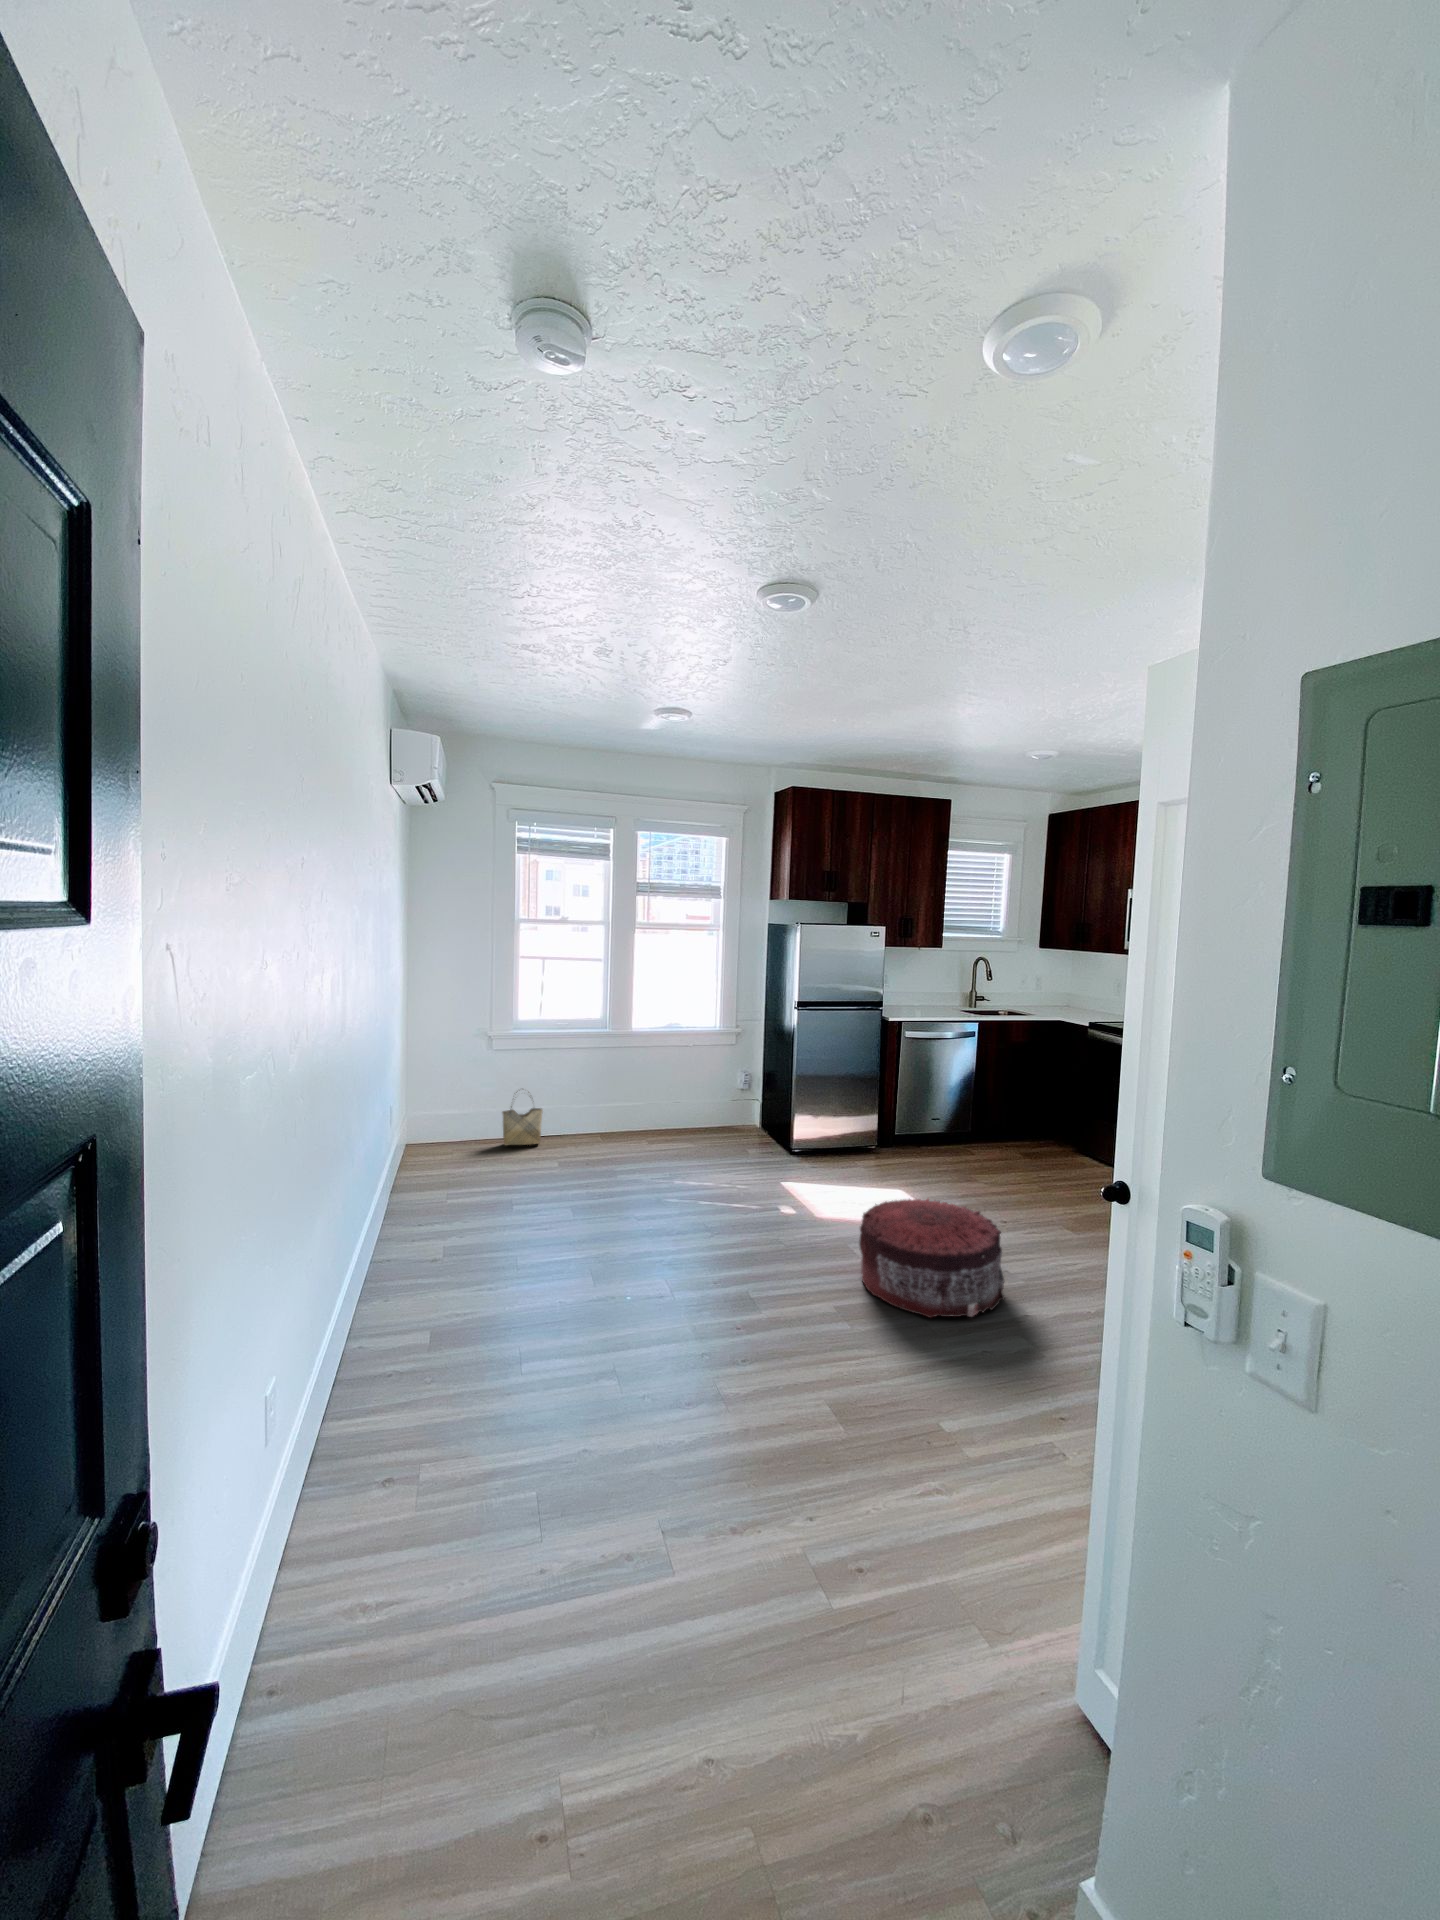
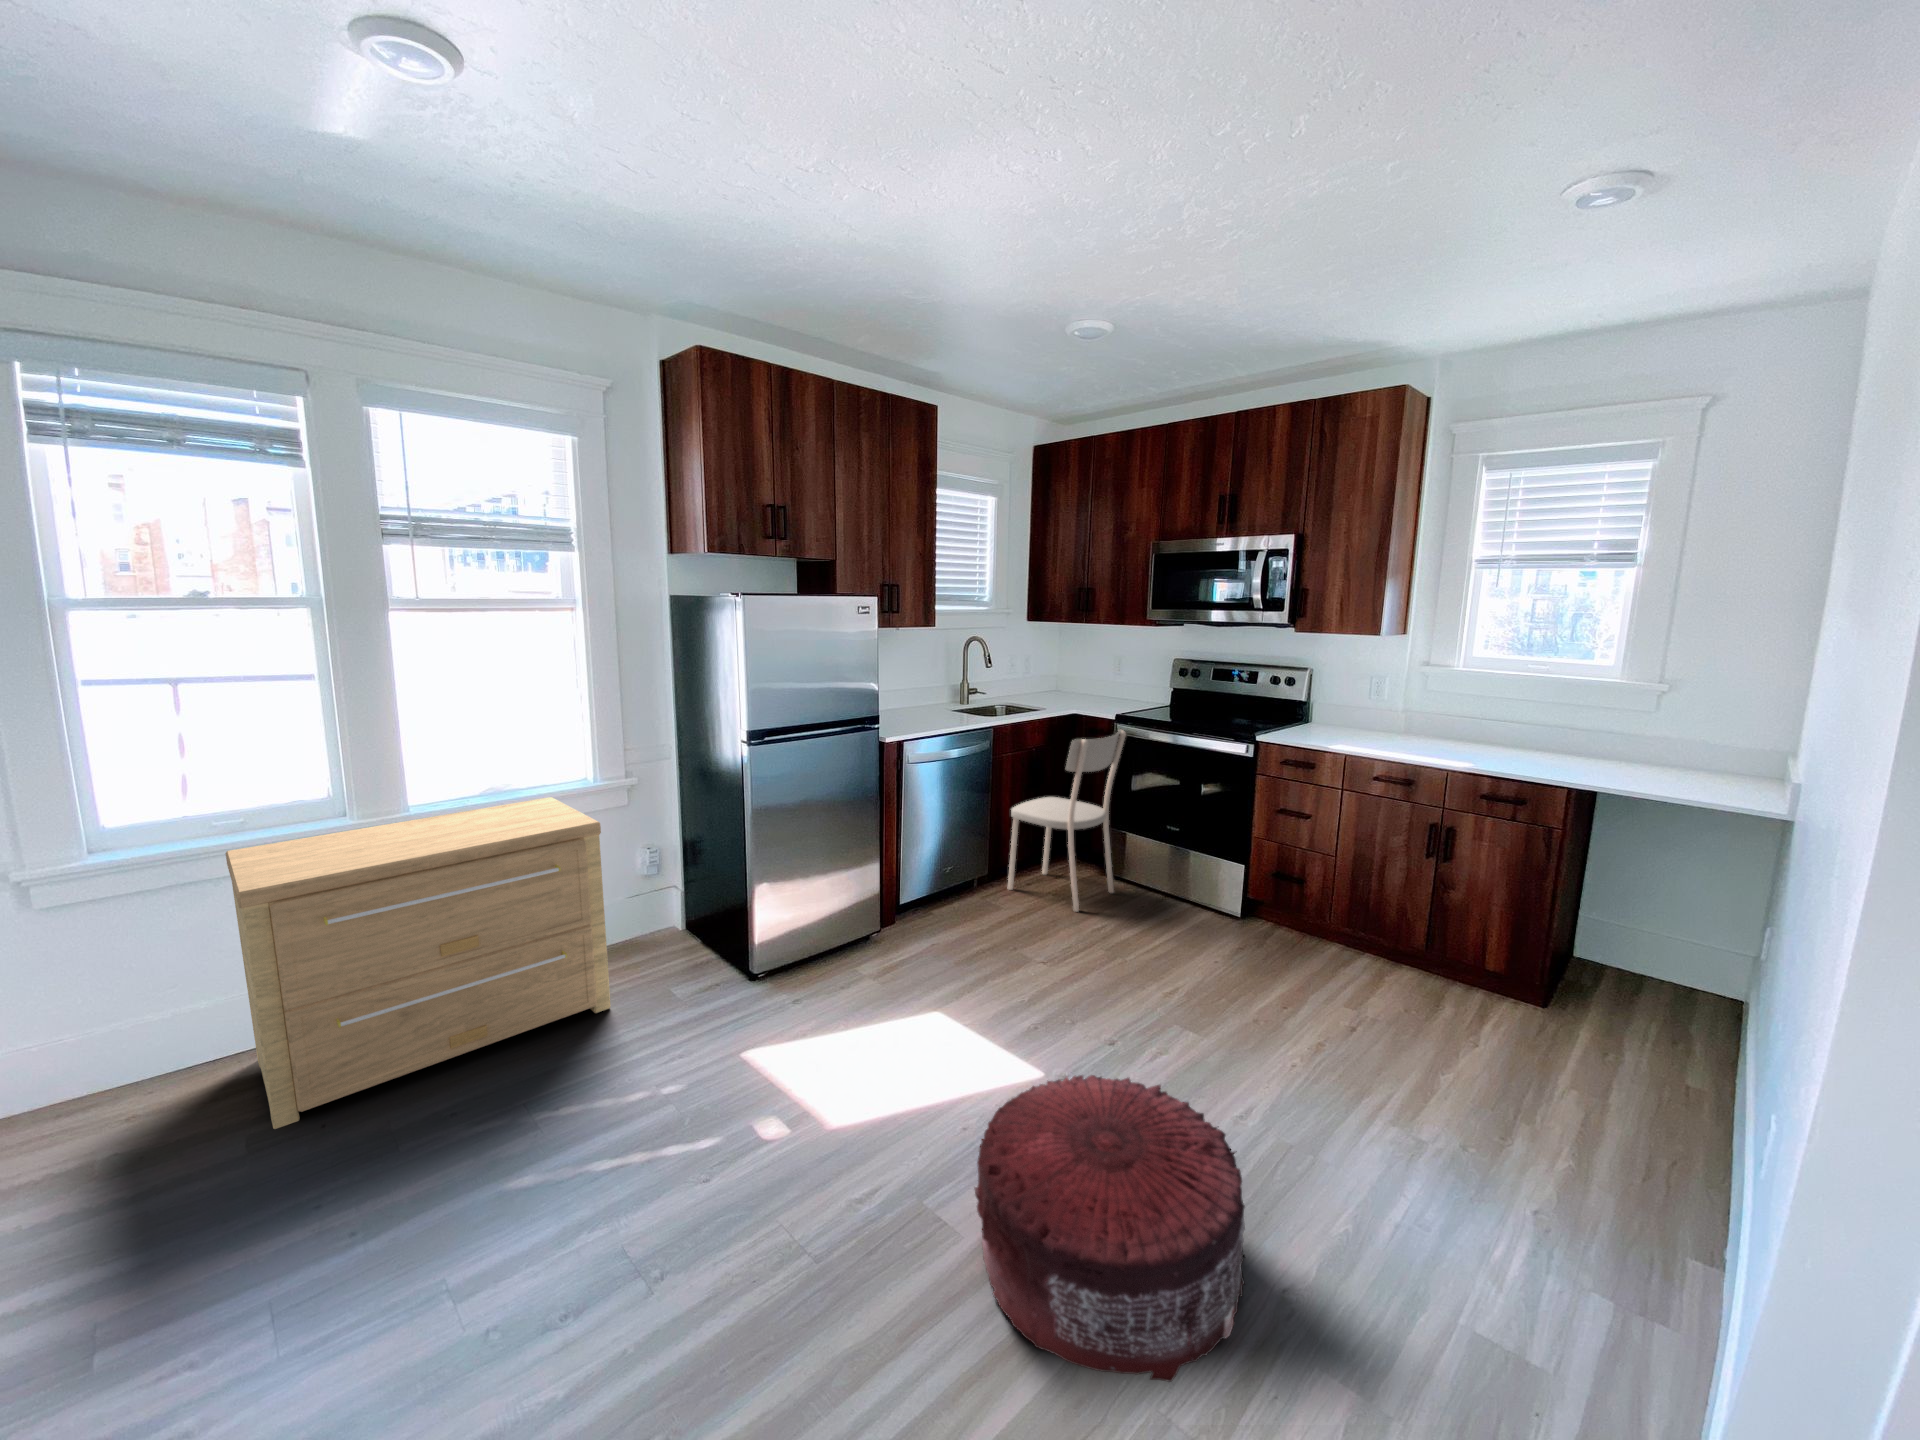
side table: none [561,1033,718,1162] -> present [225,797,611,1129]
dining chair: none [987,1033,1085,1165] -> present [1008,730,1126,912]
woven basket: present [502,1092,543,1145] -> none [58,983,195,1128]

